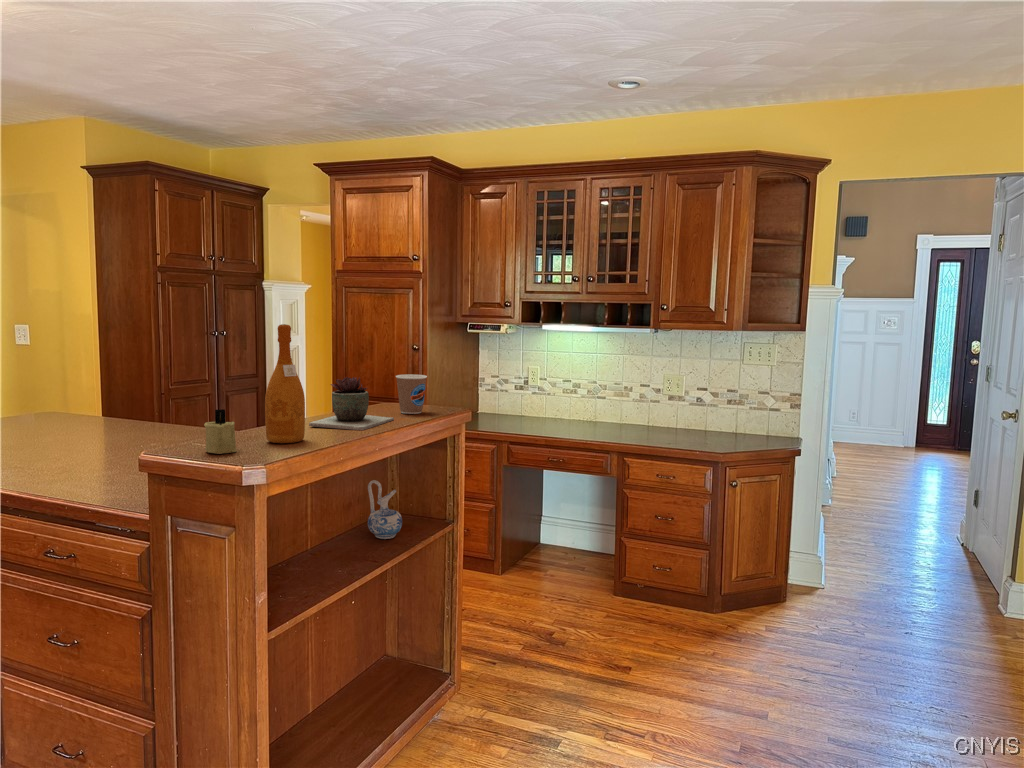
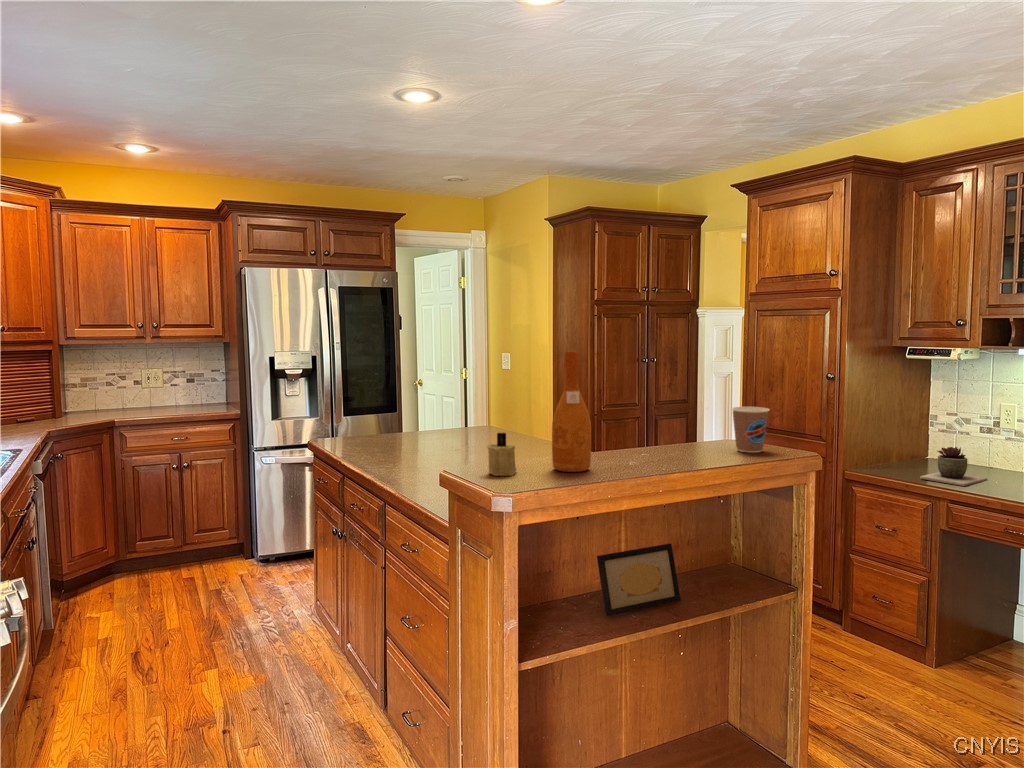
succulent plant: present [309,377,394,430] -> present [920,447,987,486]
ceramic pitcher: present [368,480,402,539] -> none [688,523,728,592]
picture frame: none [306,501,372,576] -> present [597,544,681,616]

